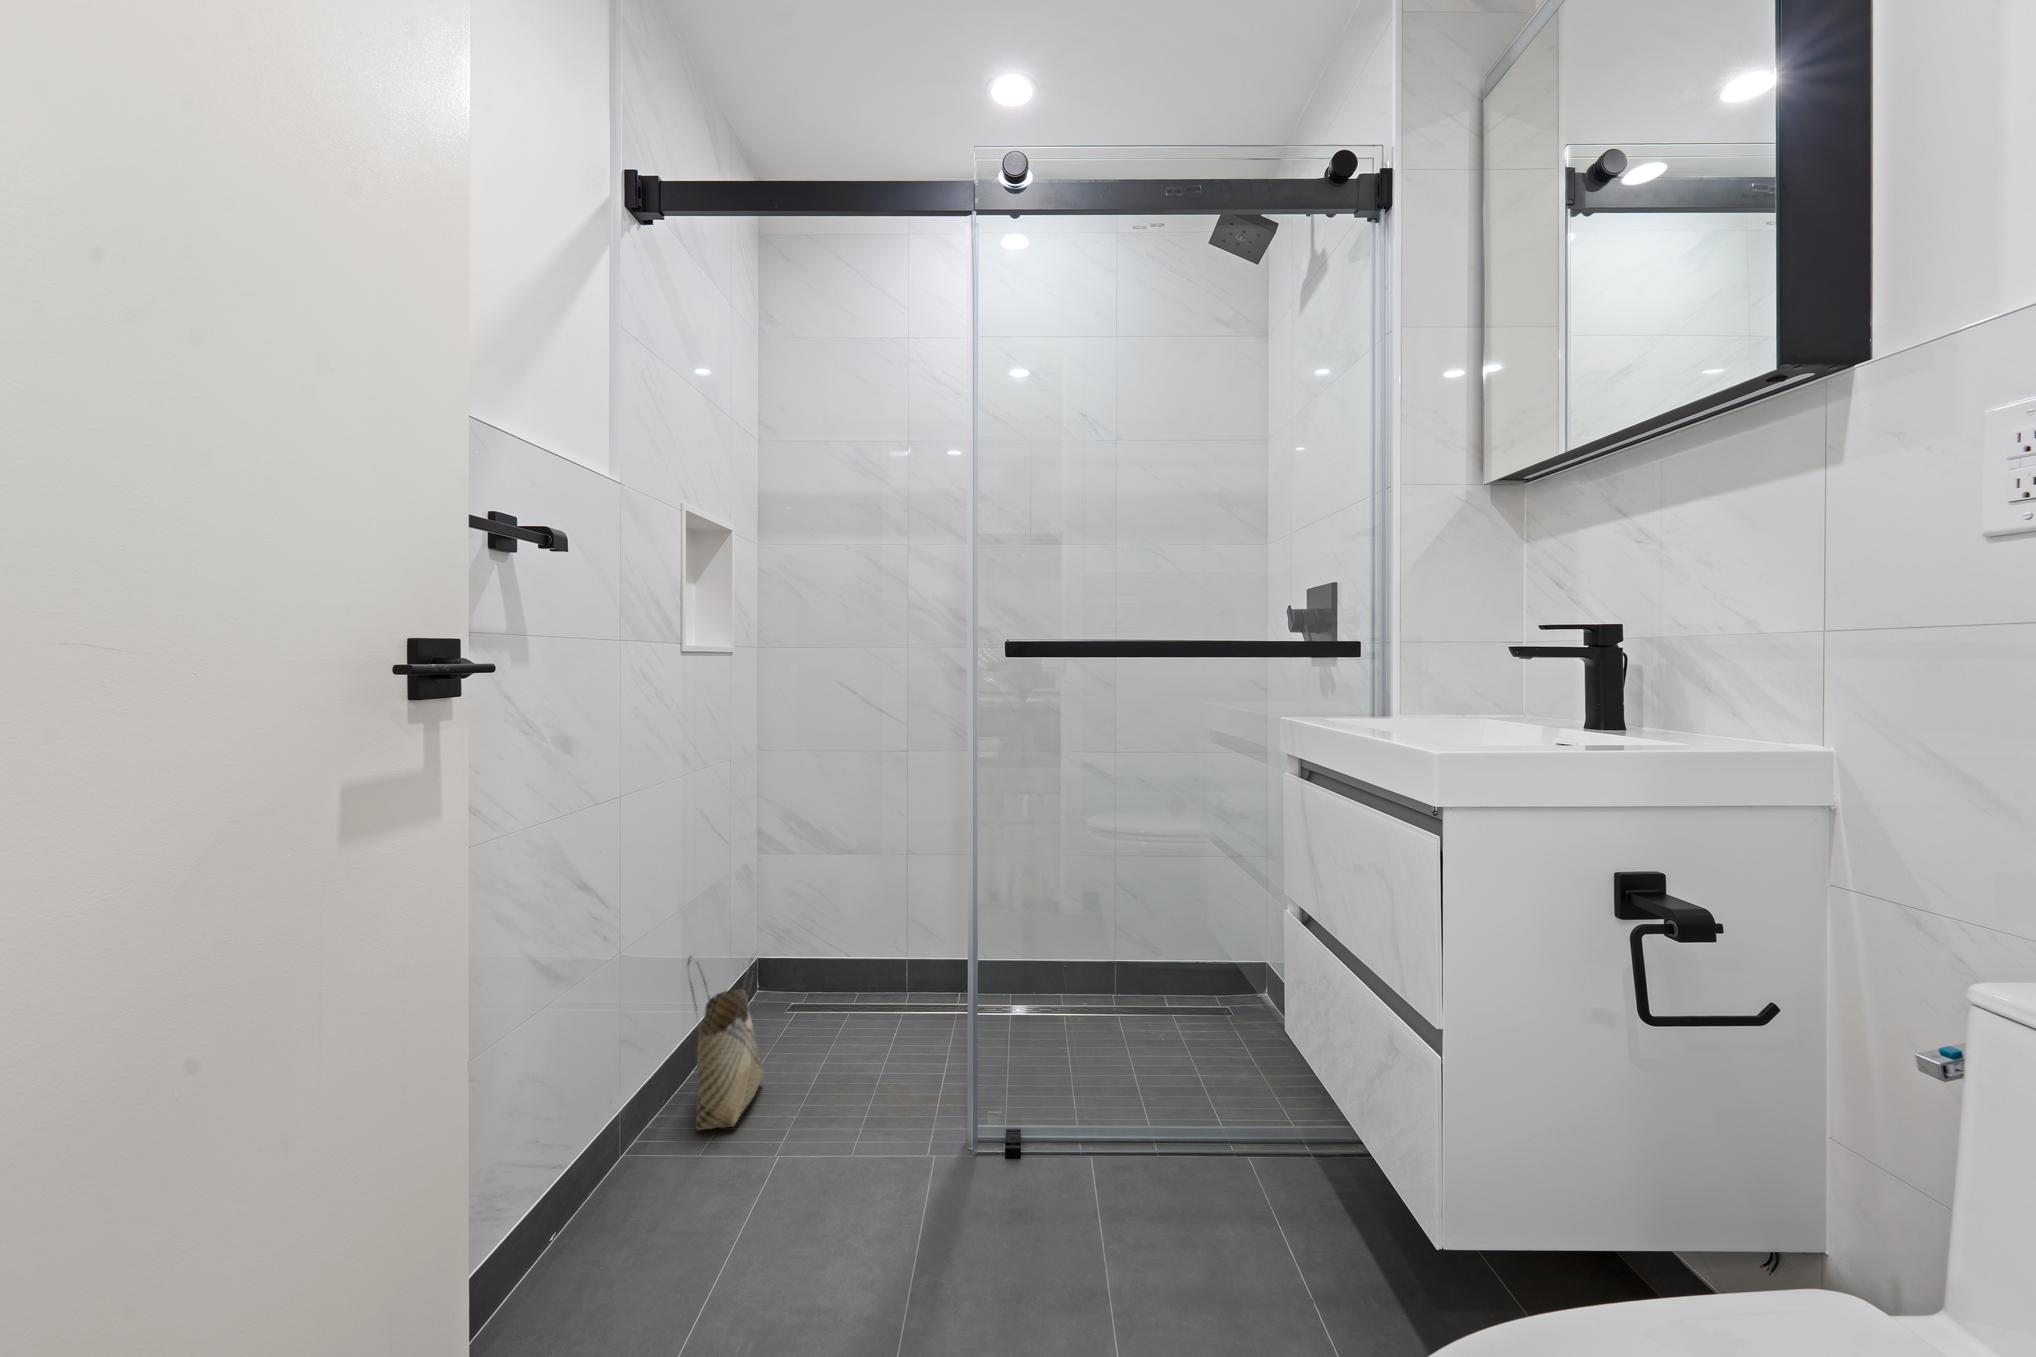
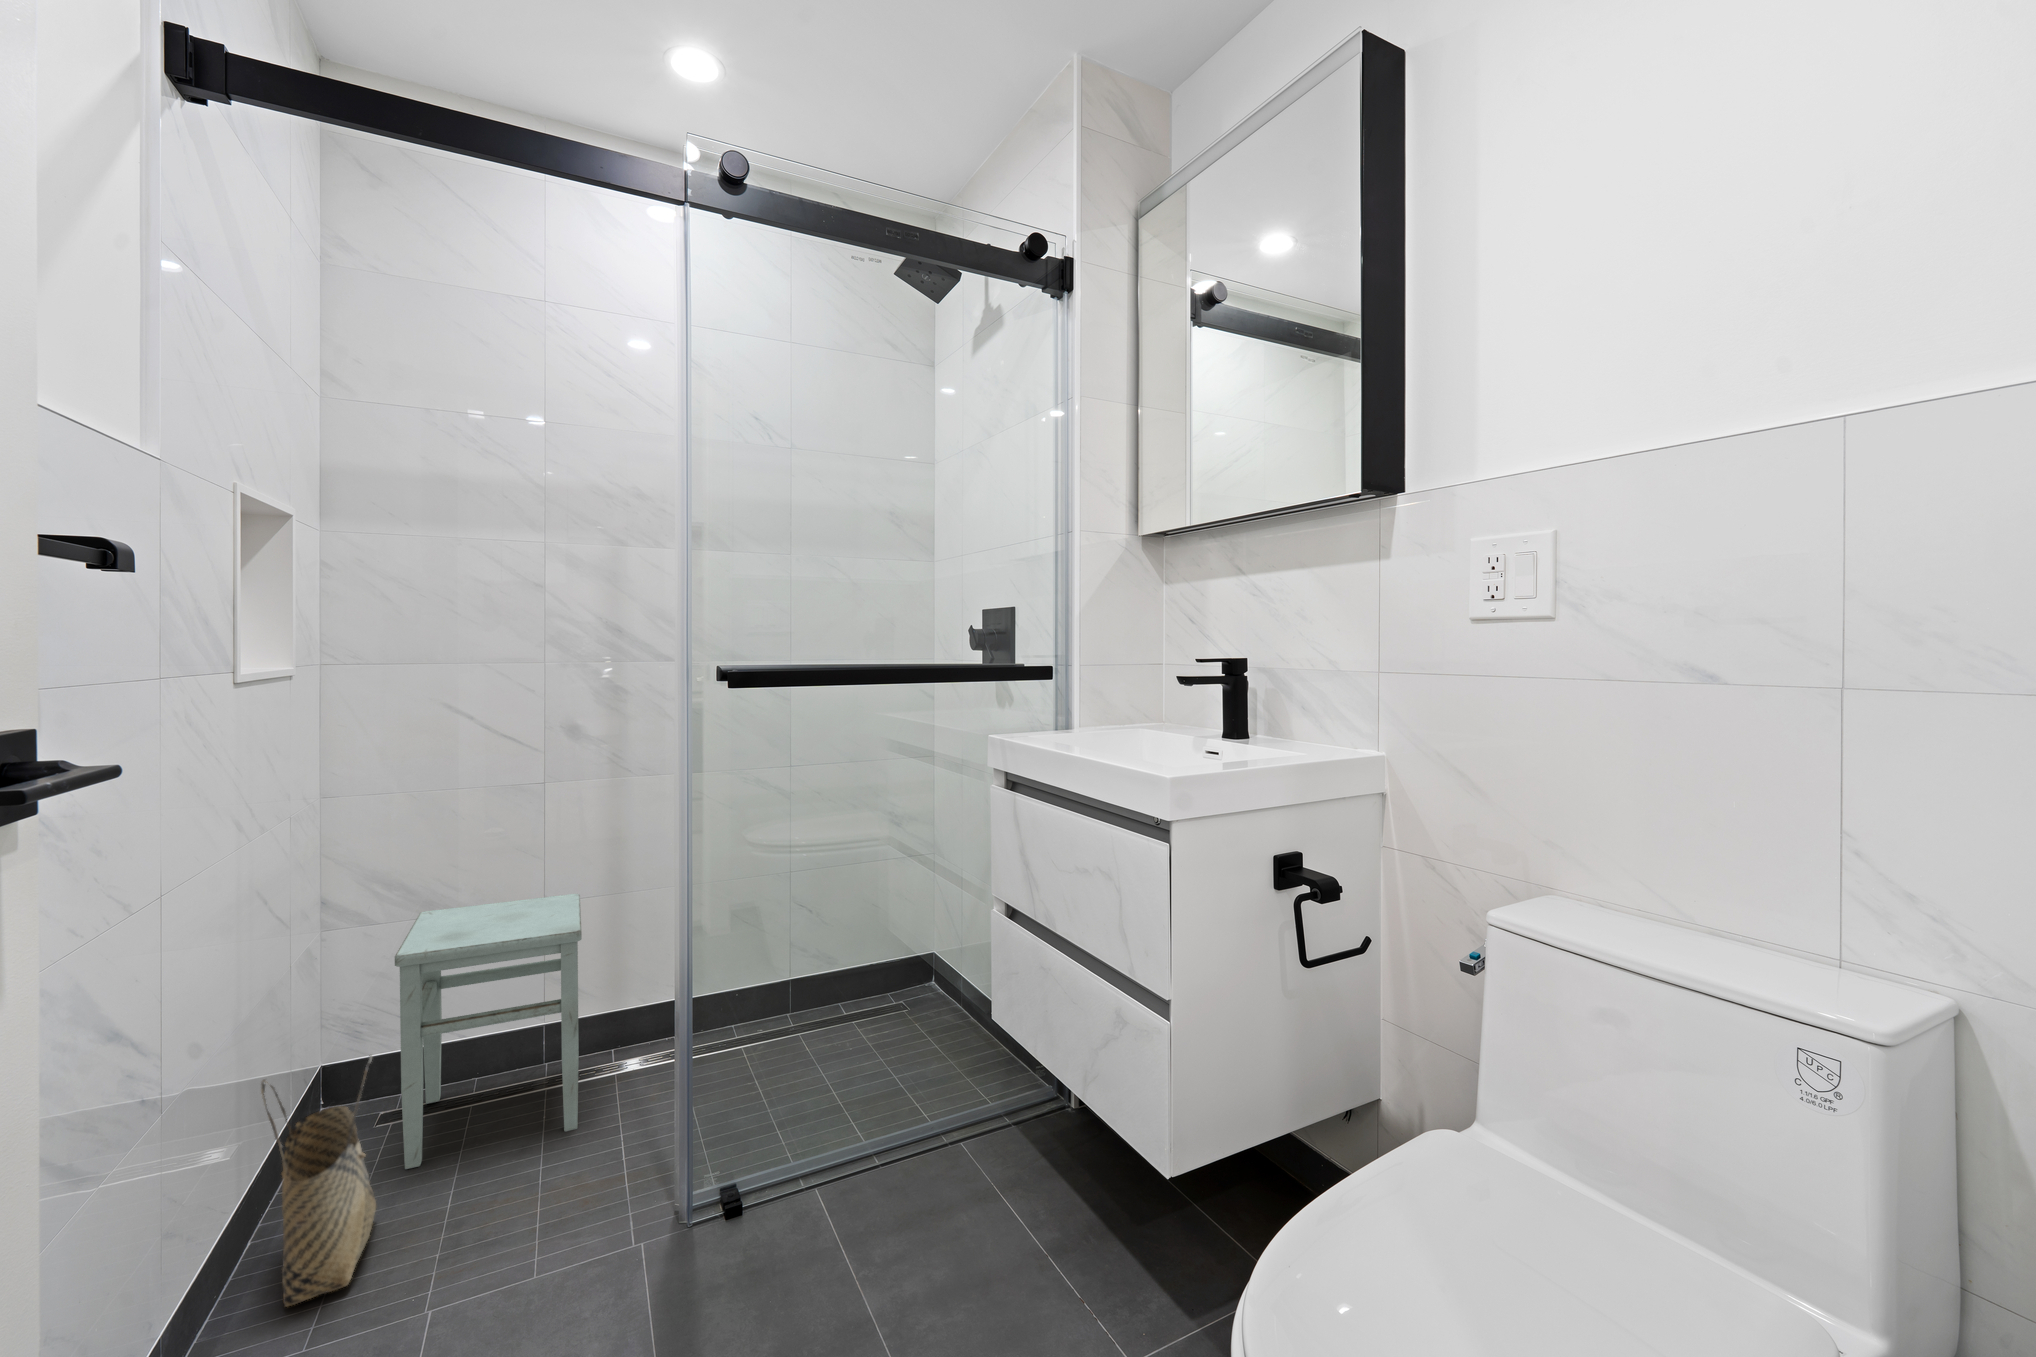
stool: none [783,850,928,1054] -> present [395,894,582,1169]

